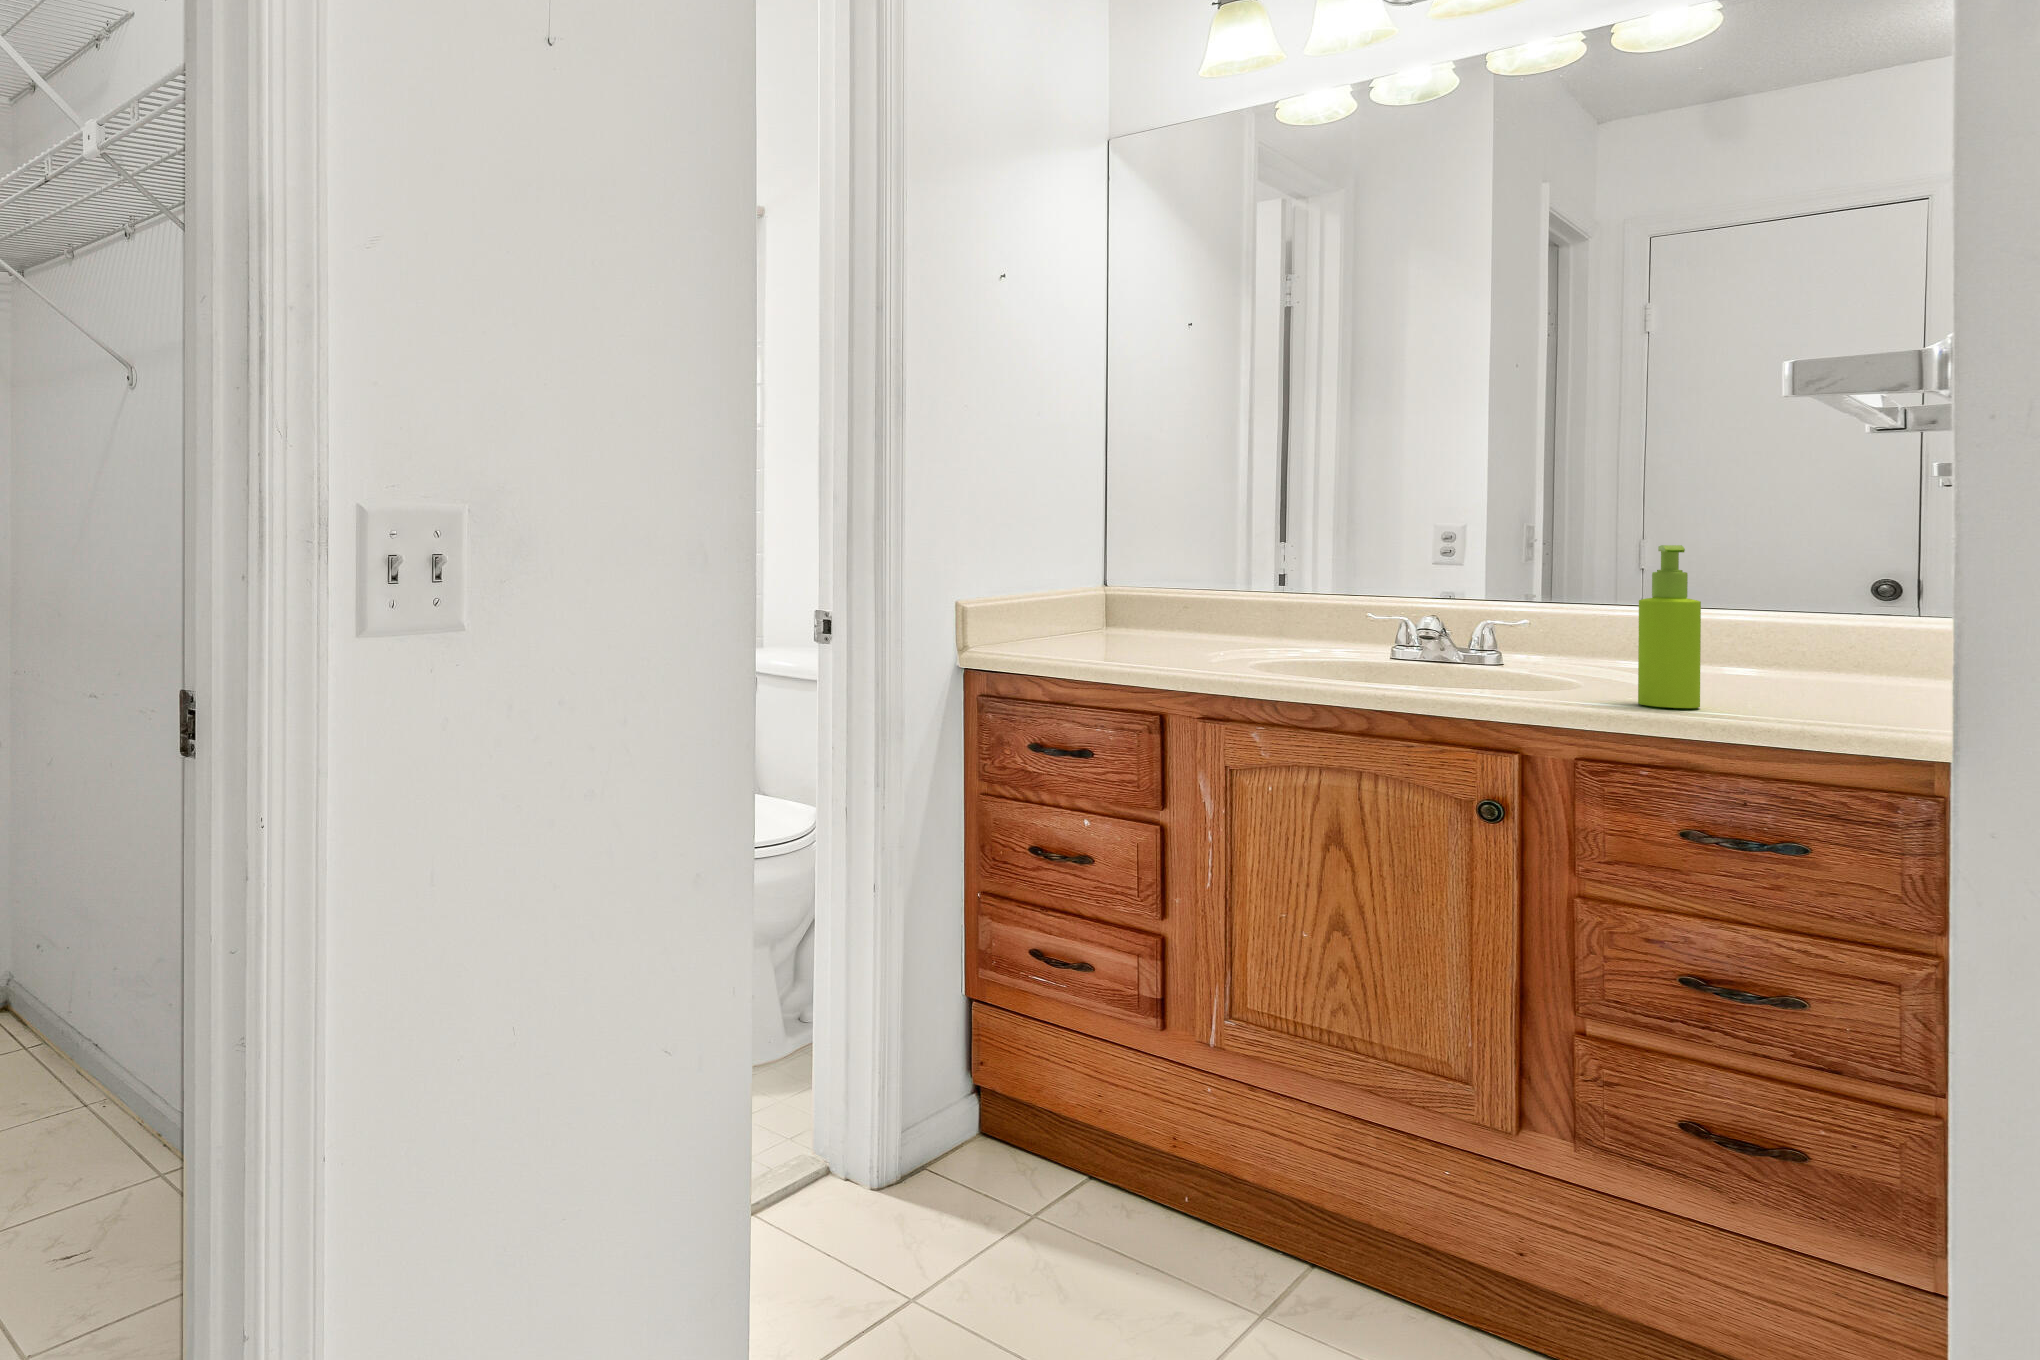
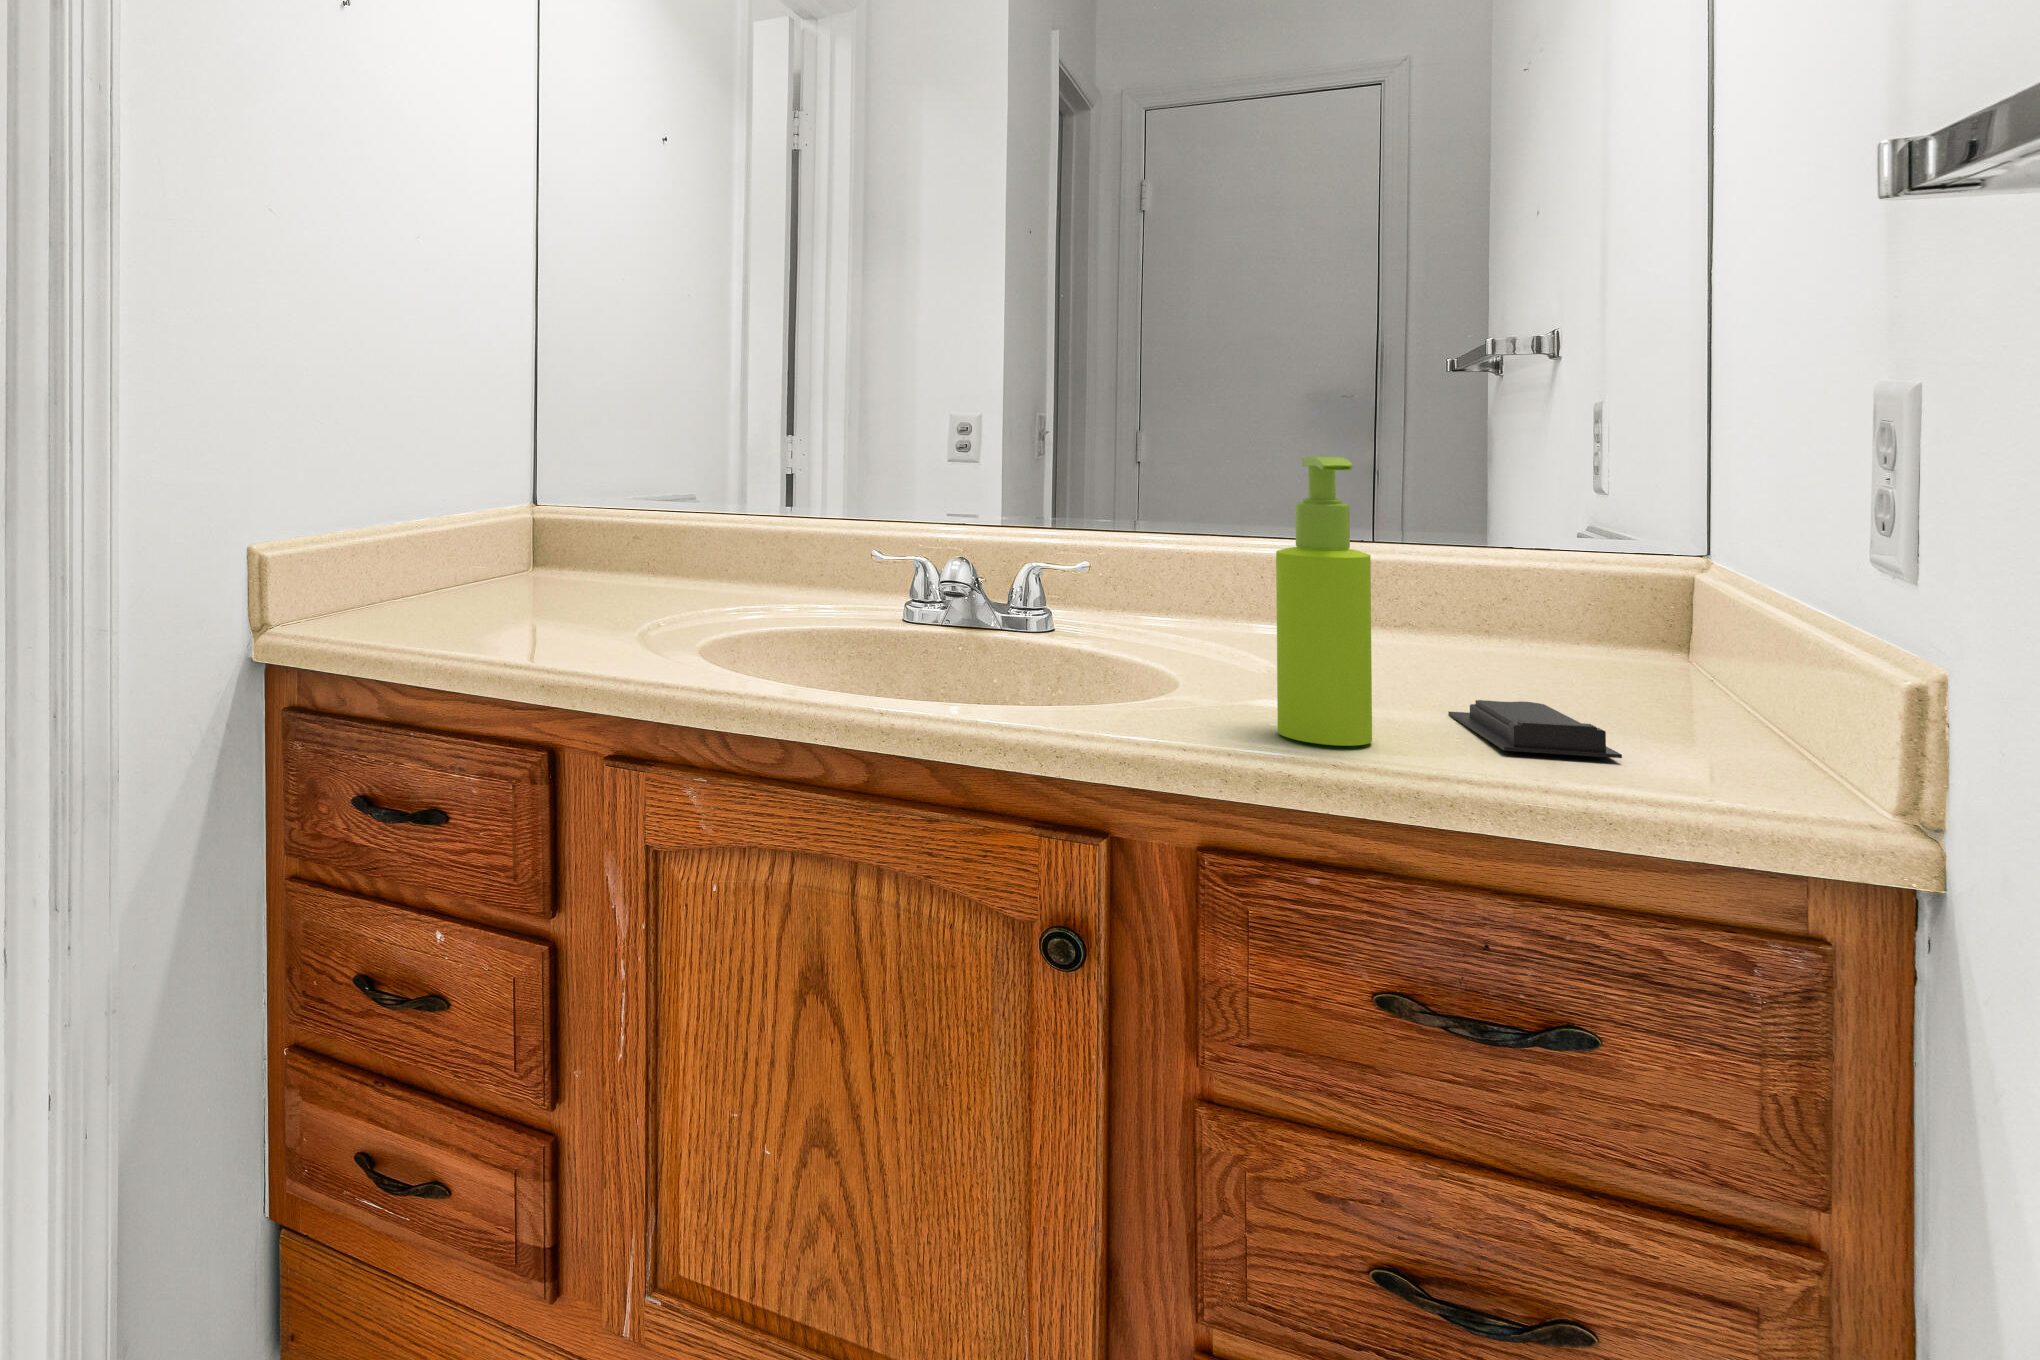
soap bar: none [1770,692,1866,716] -> present [1448,700,1622,758]

